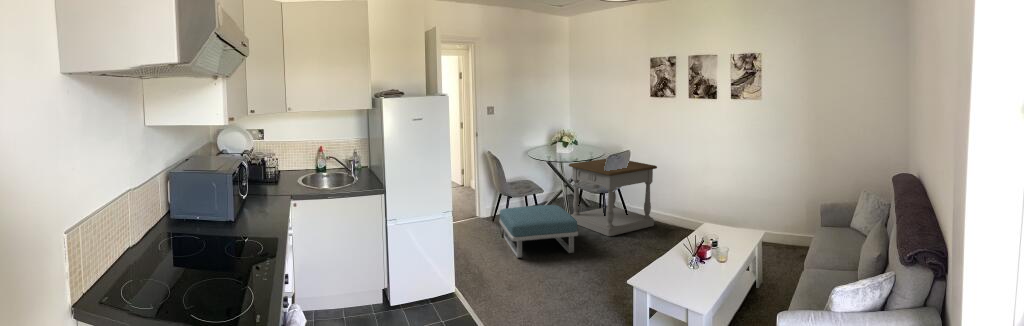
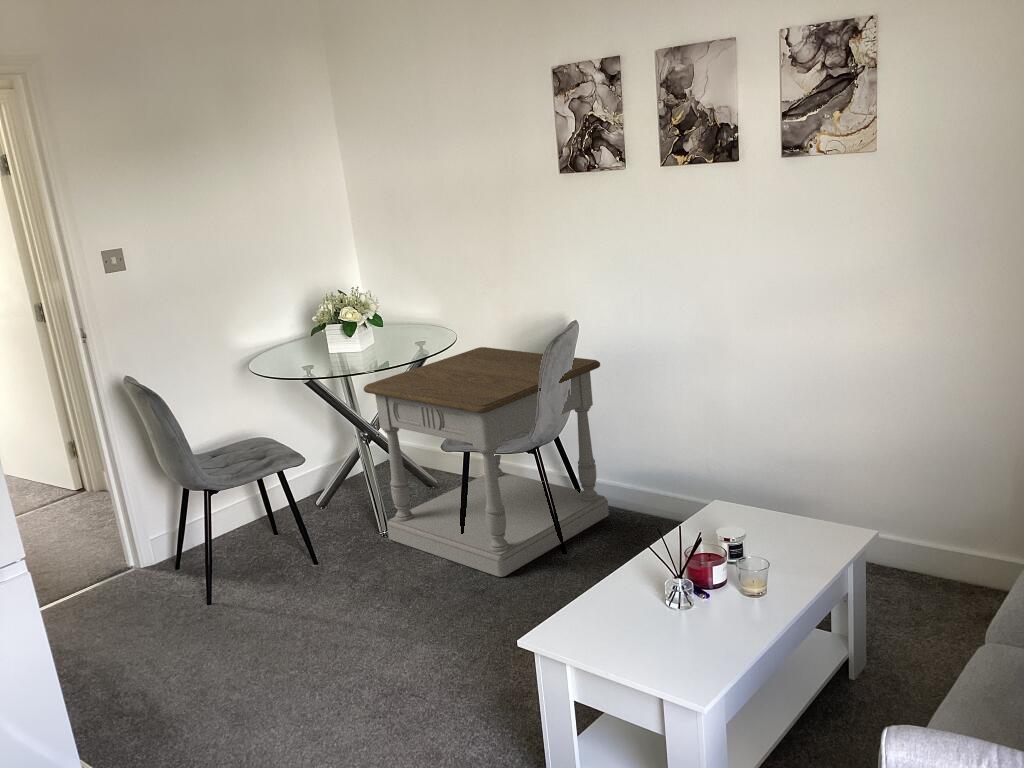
footstool: present [500,205,578,258] -> none [170,517,414,730]

